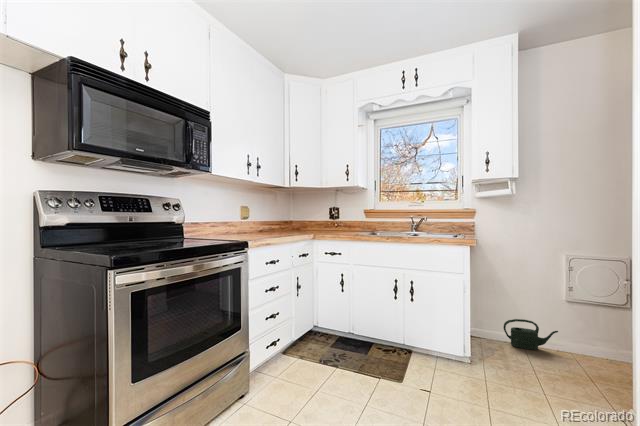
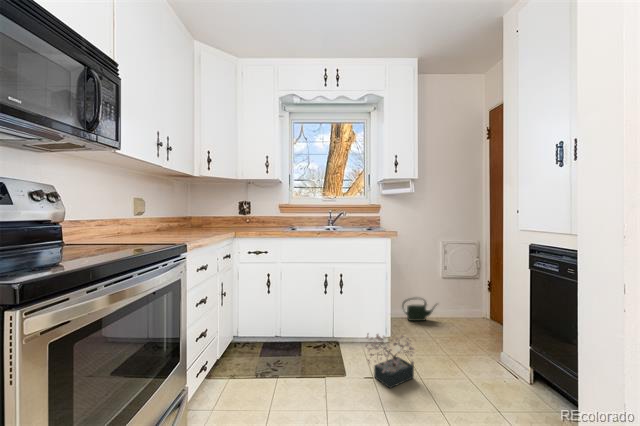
decorative plant: none [418,342,482,406] -> present [365,334,414,388]

